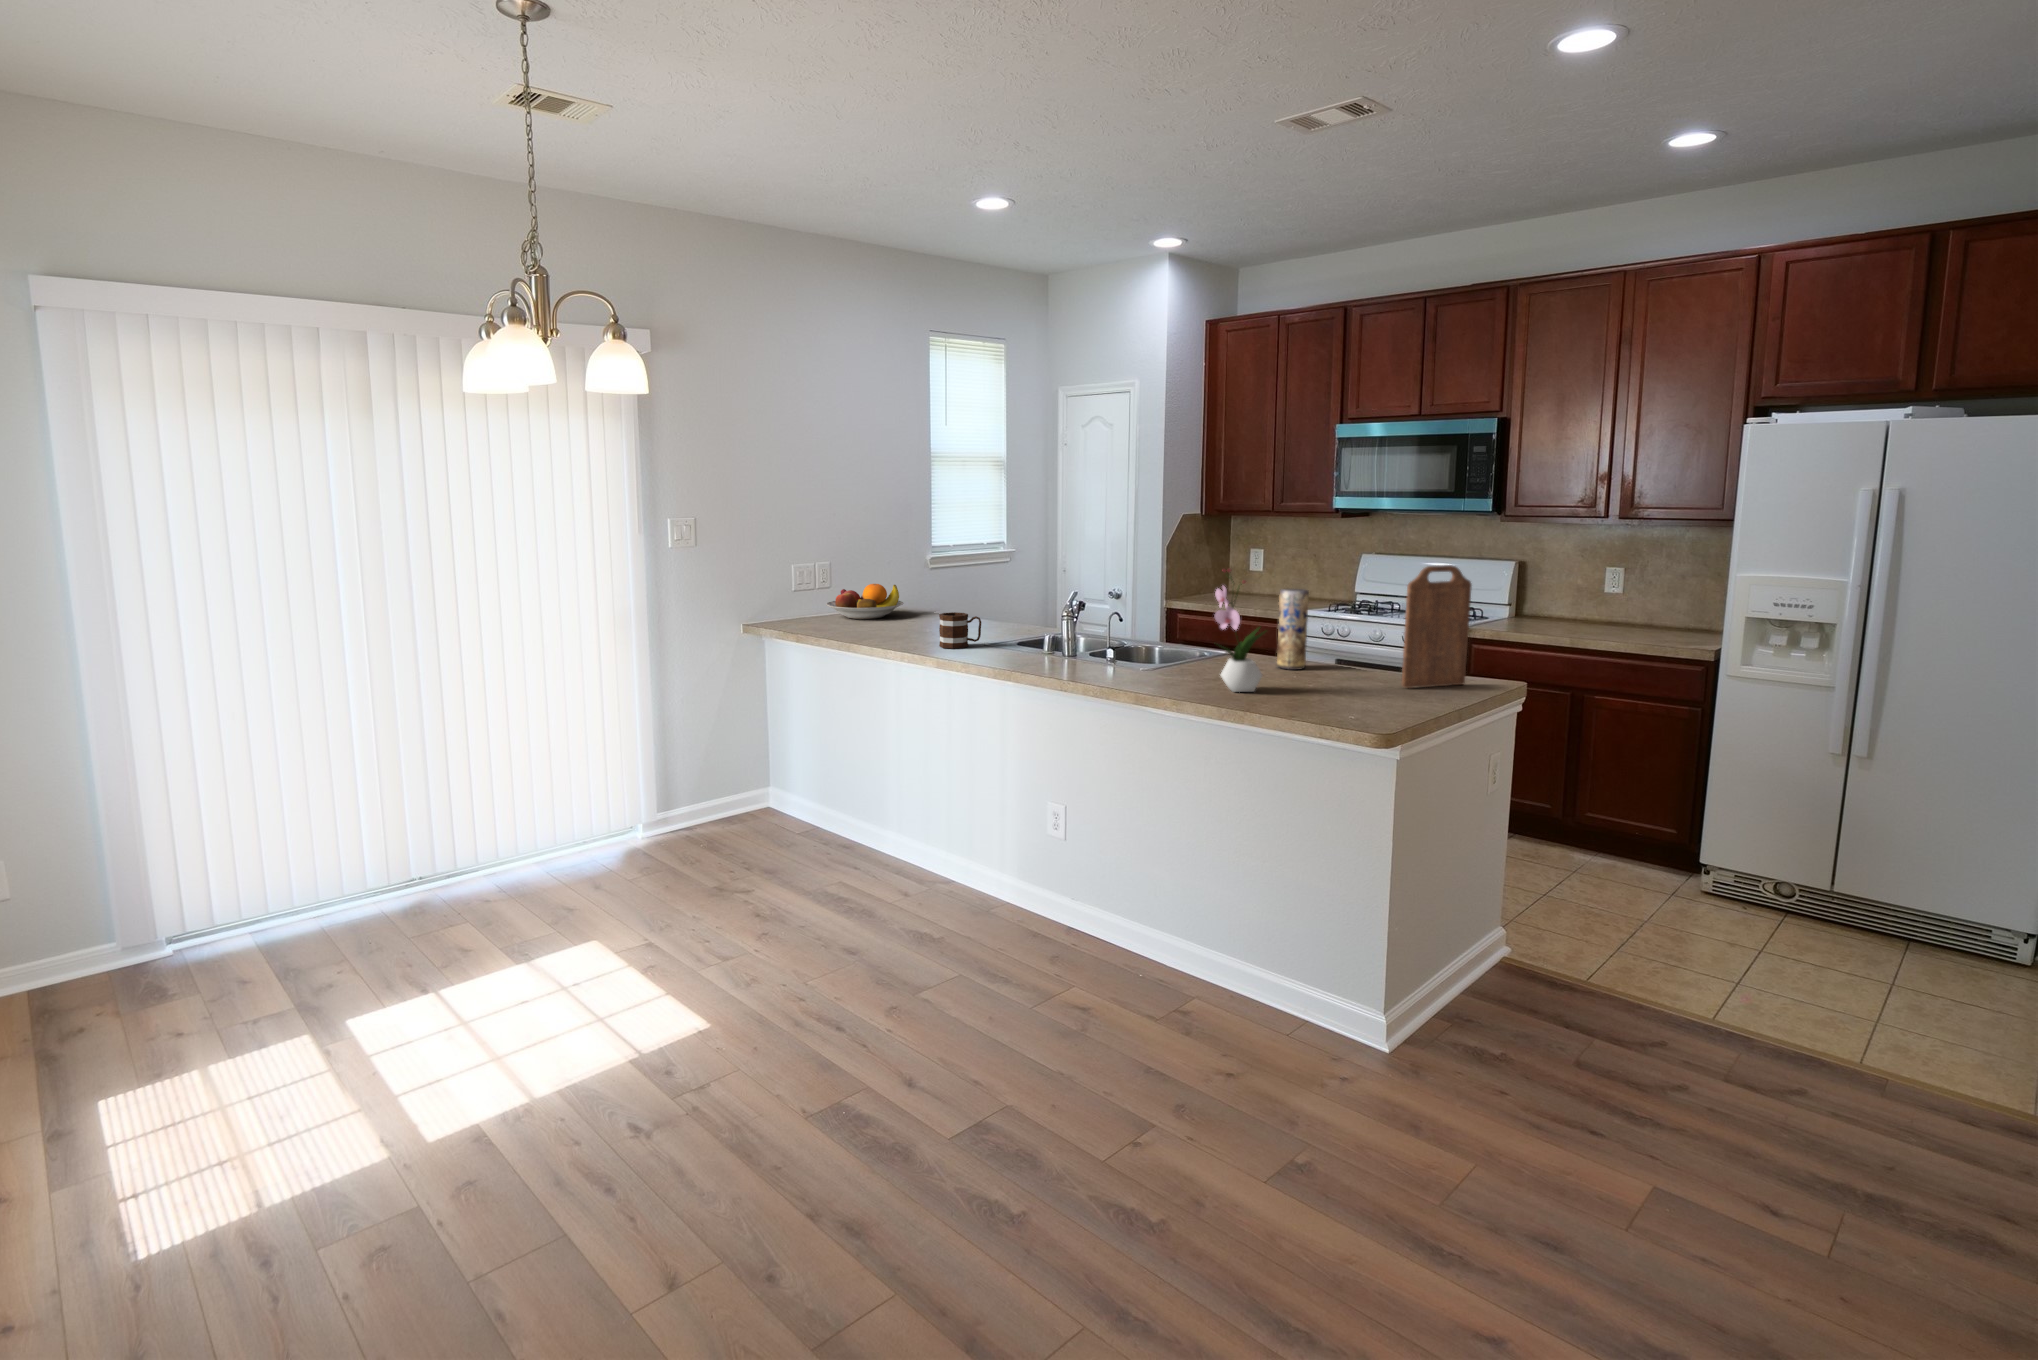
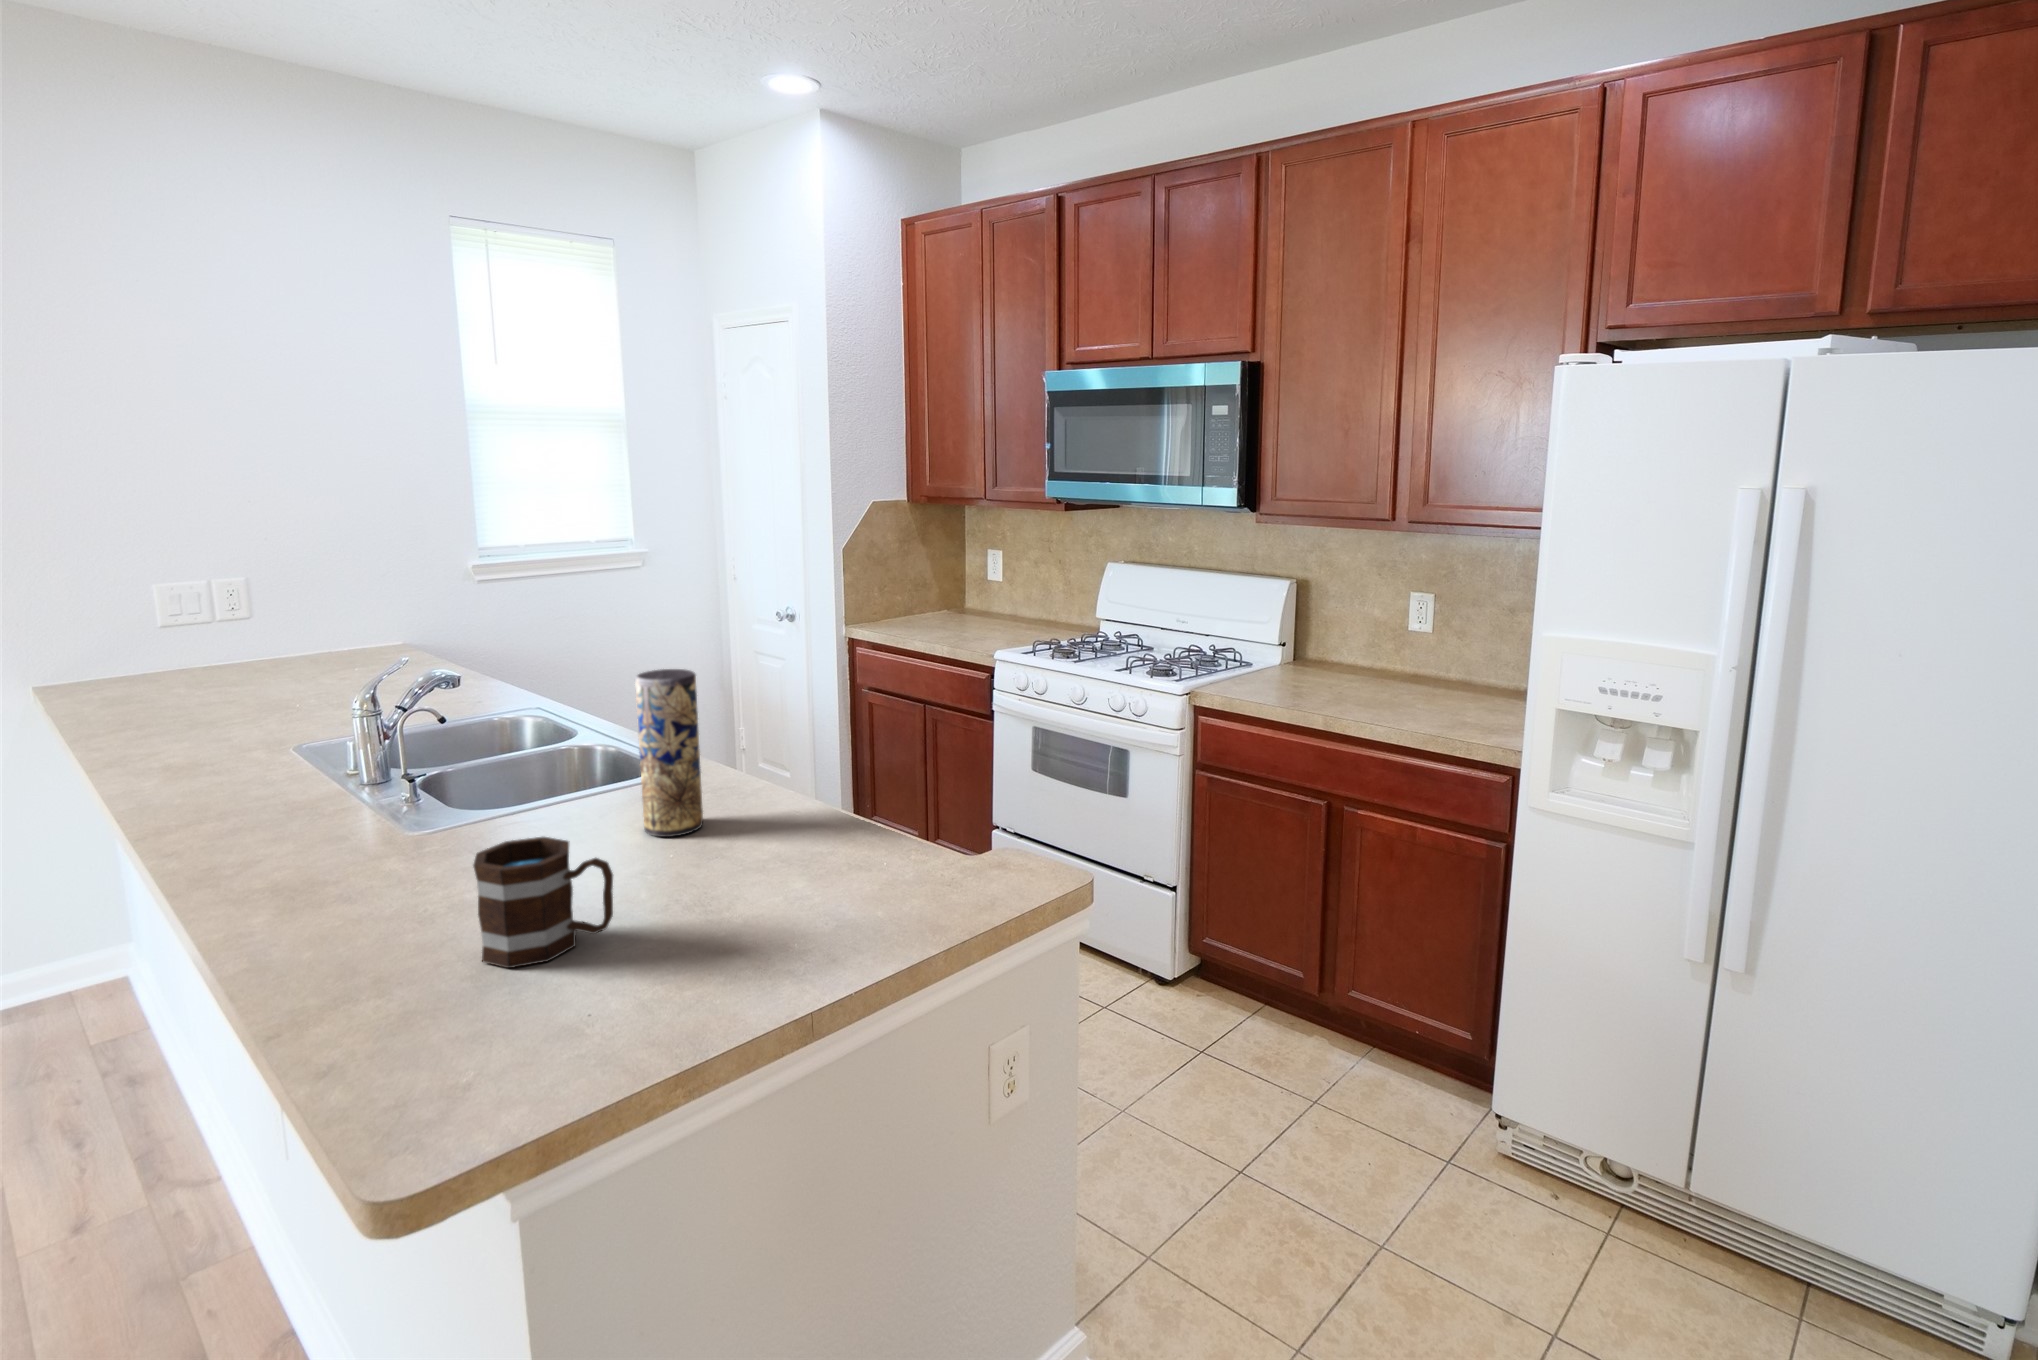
cutting board: present [1401,565,1472,688] -> none [759,645,925,919]
flower arrangement: present [1215,569,1266,692] -> none [299,652,440,943]
fruit bowl: present [826,584,903,619] -> none [171,611,333,671]
mug: present [939,612,981,649] -> present [473,837,613,968]

